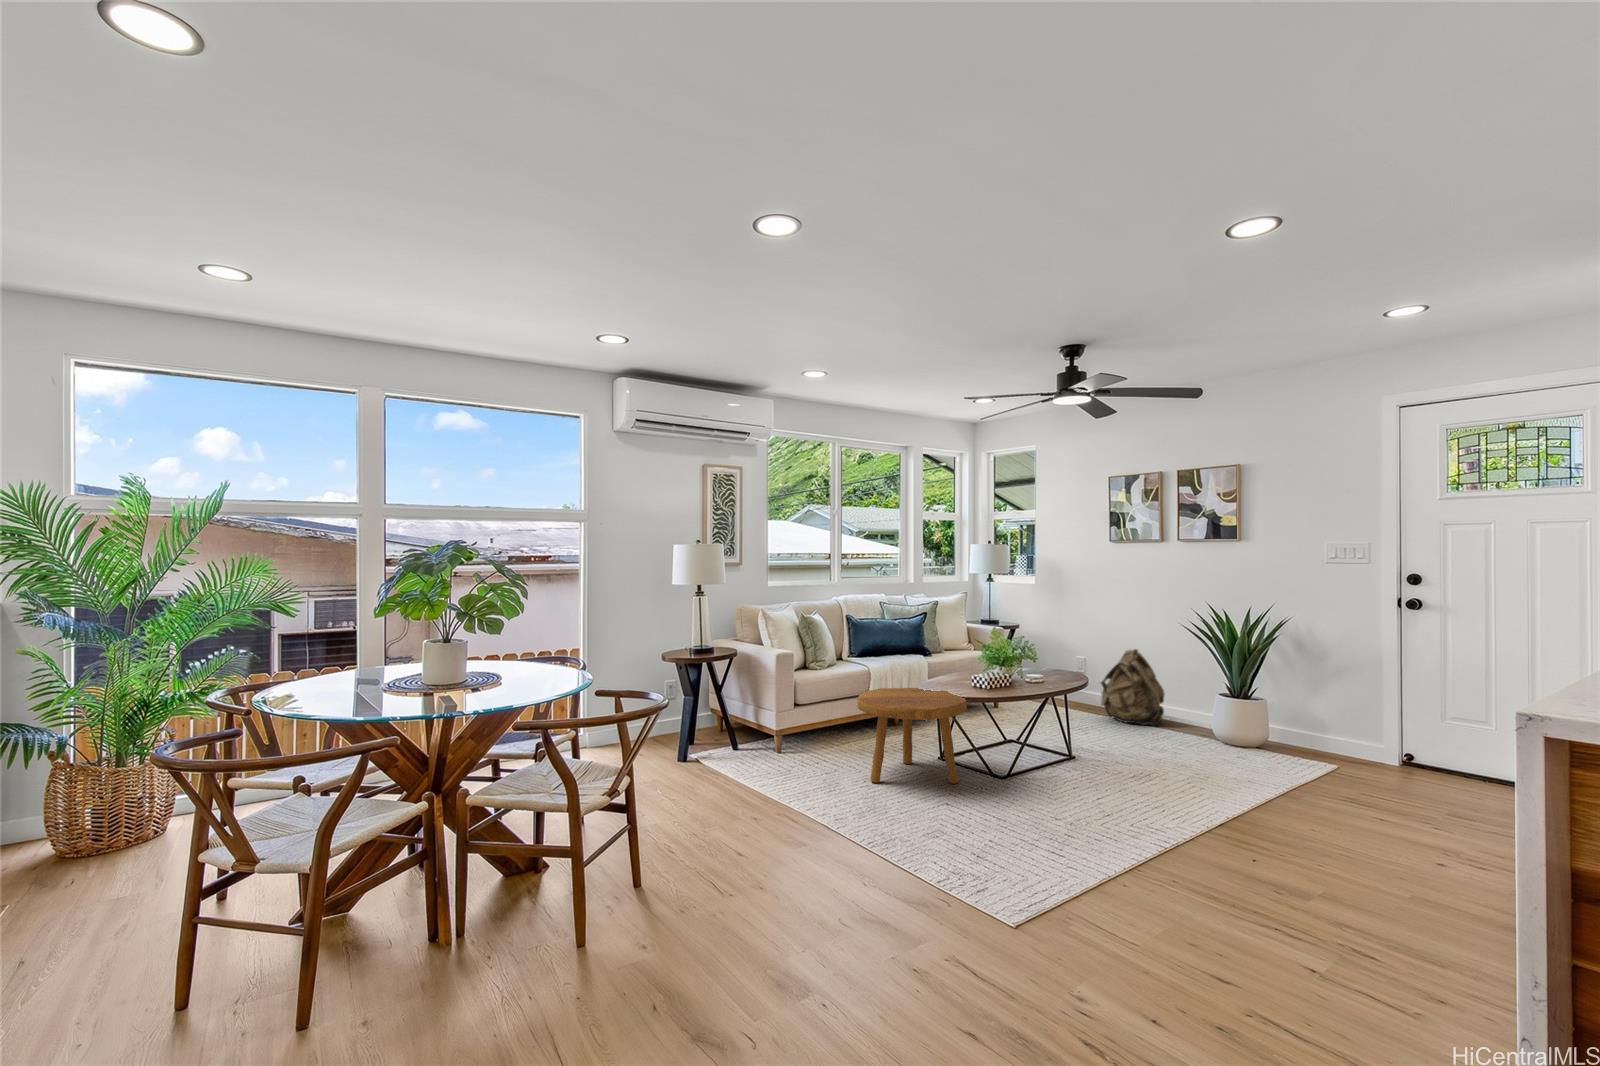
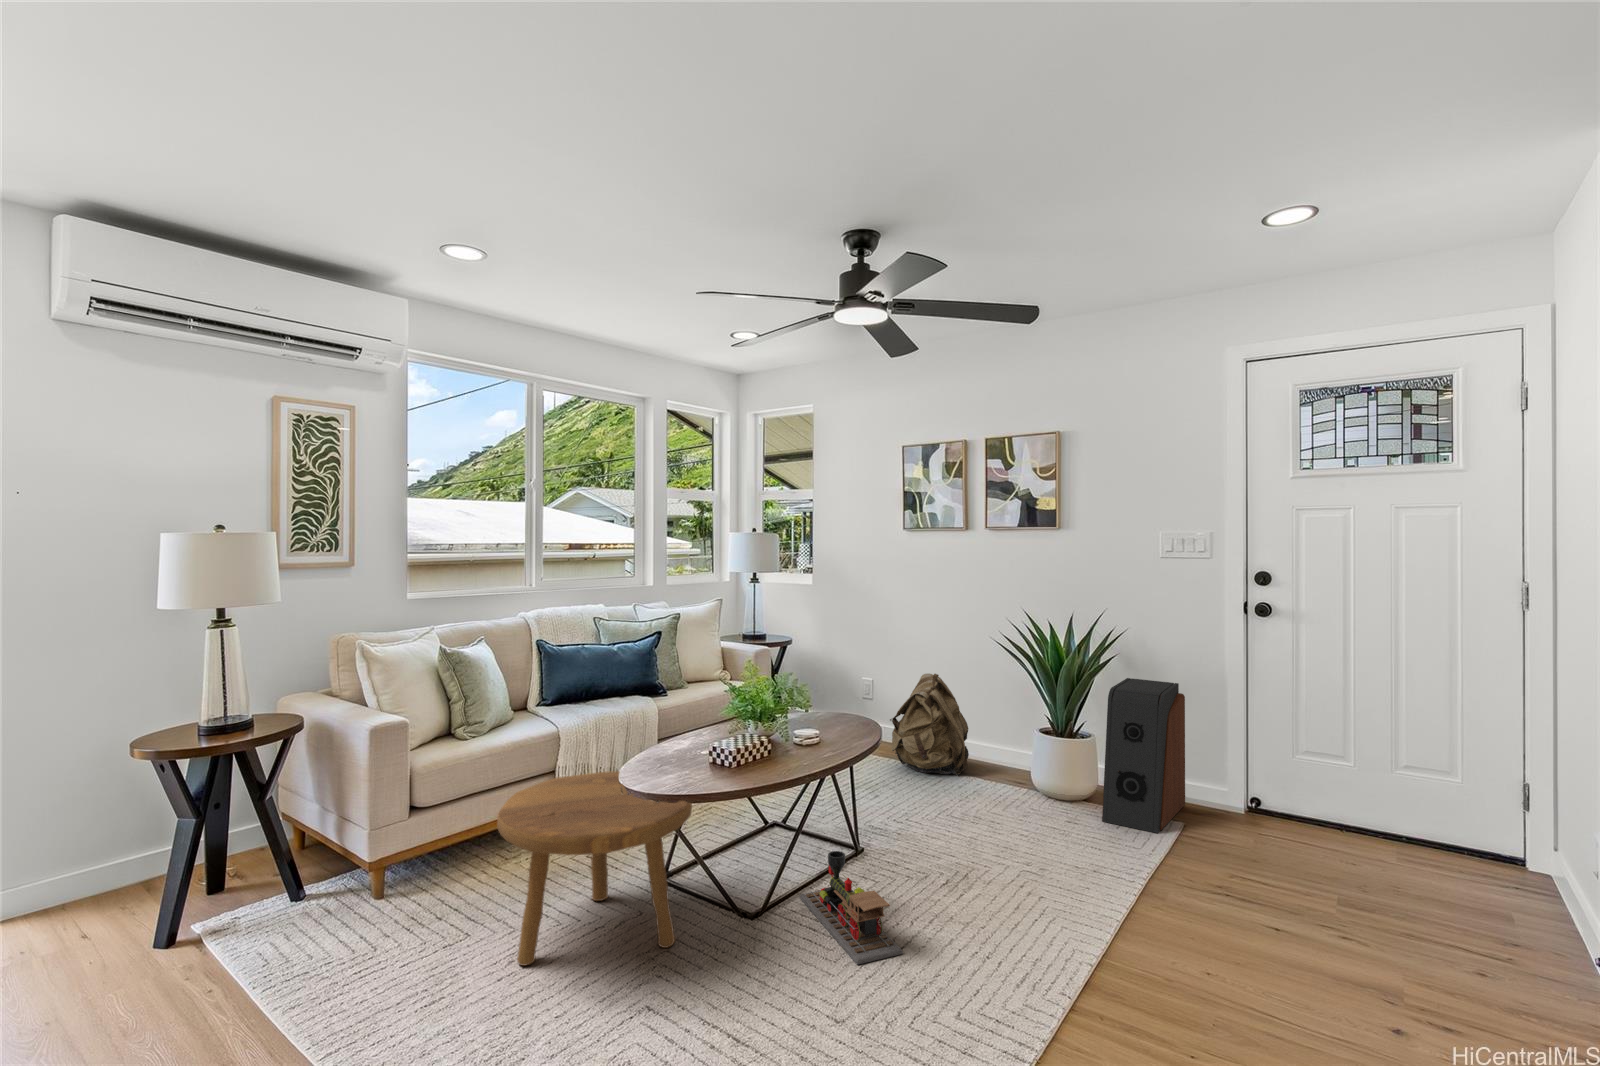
speaker: none [1265,655,1342,765] -> present [1102,678,1185,833]
toy train: none [1033,742,1100,799] -> present [800,851,903,964]

